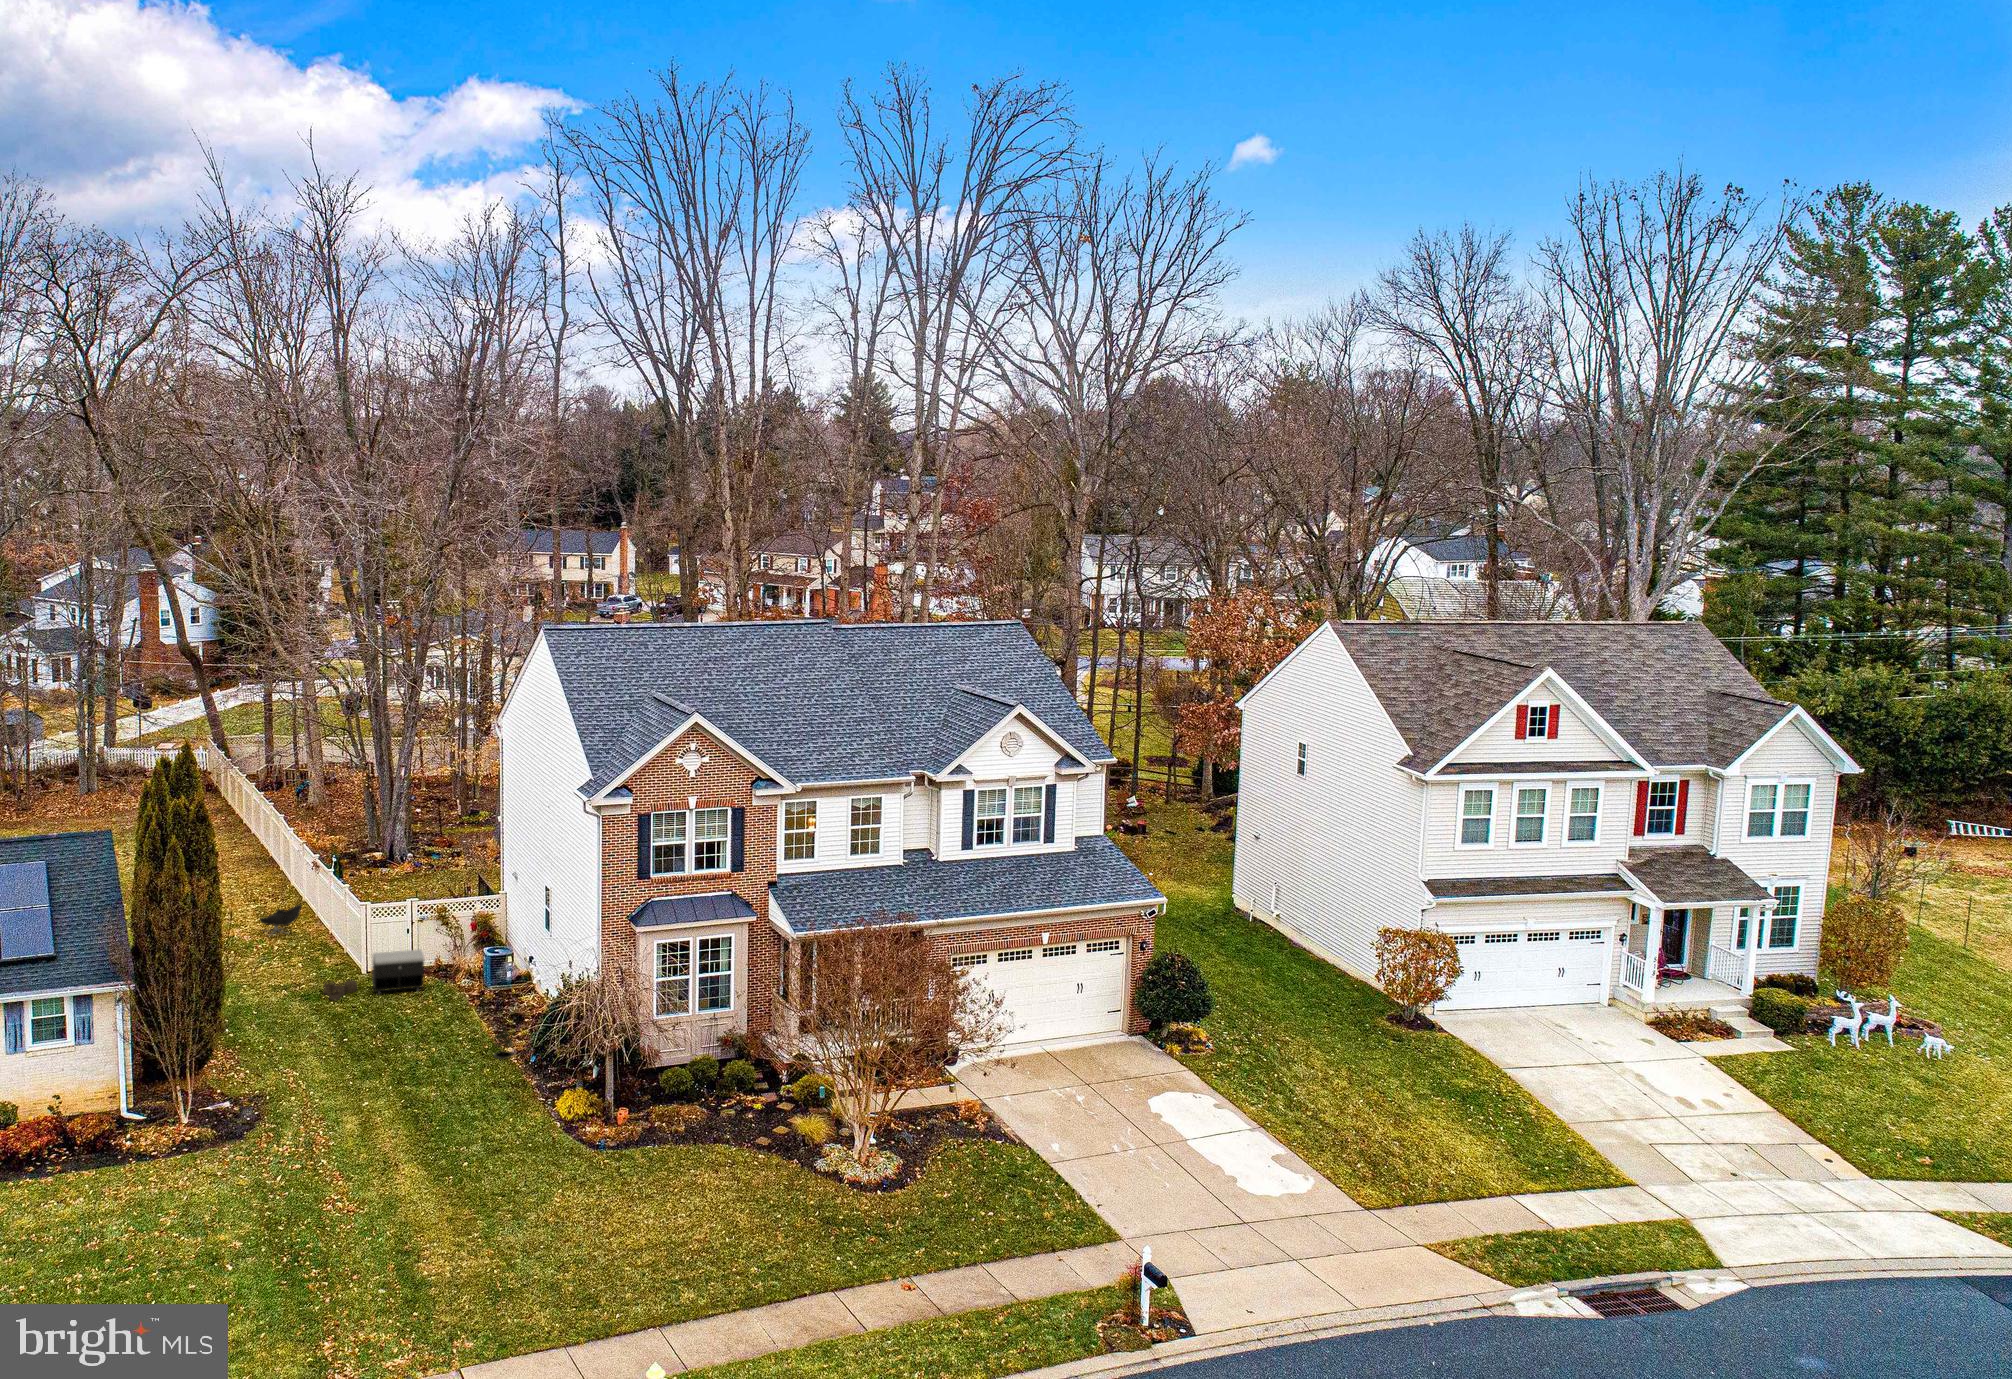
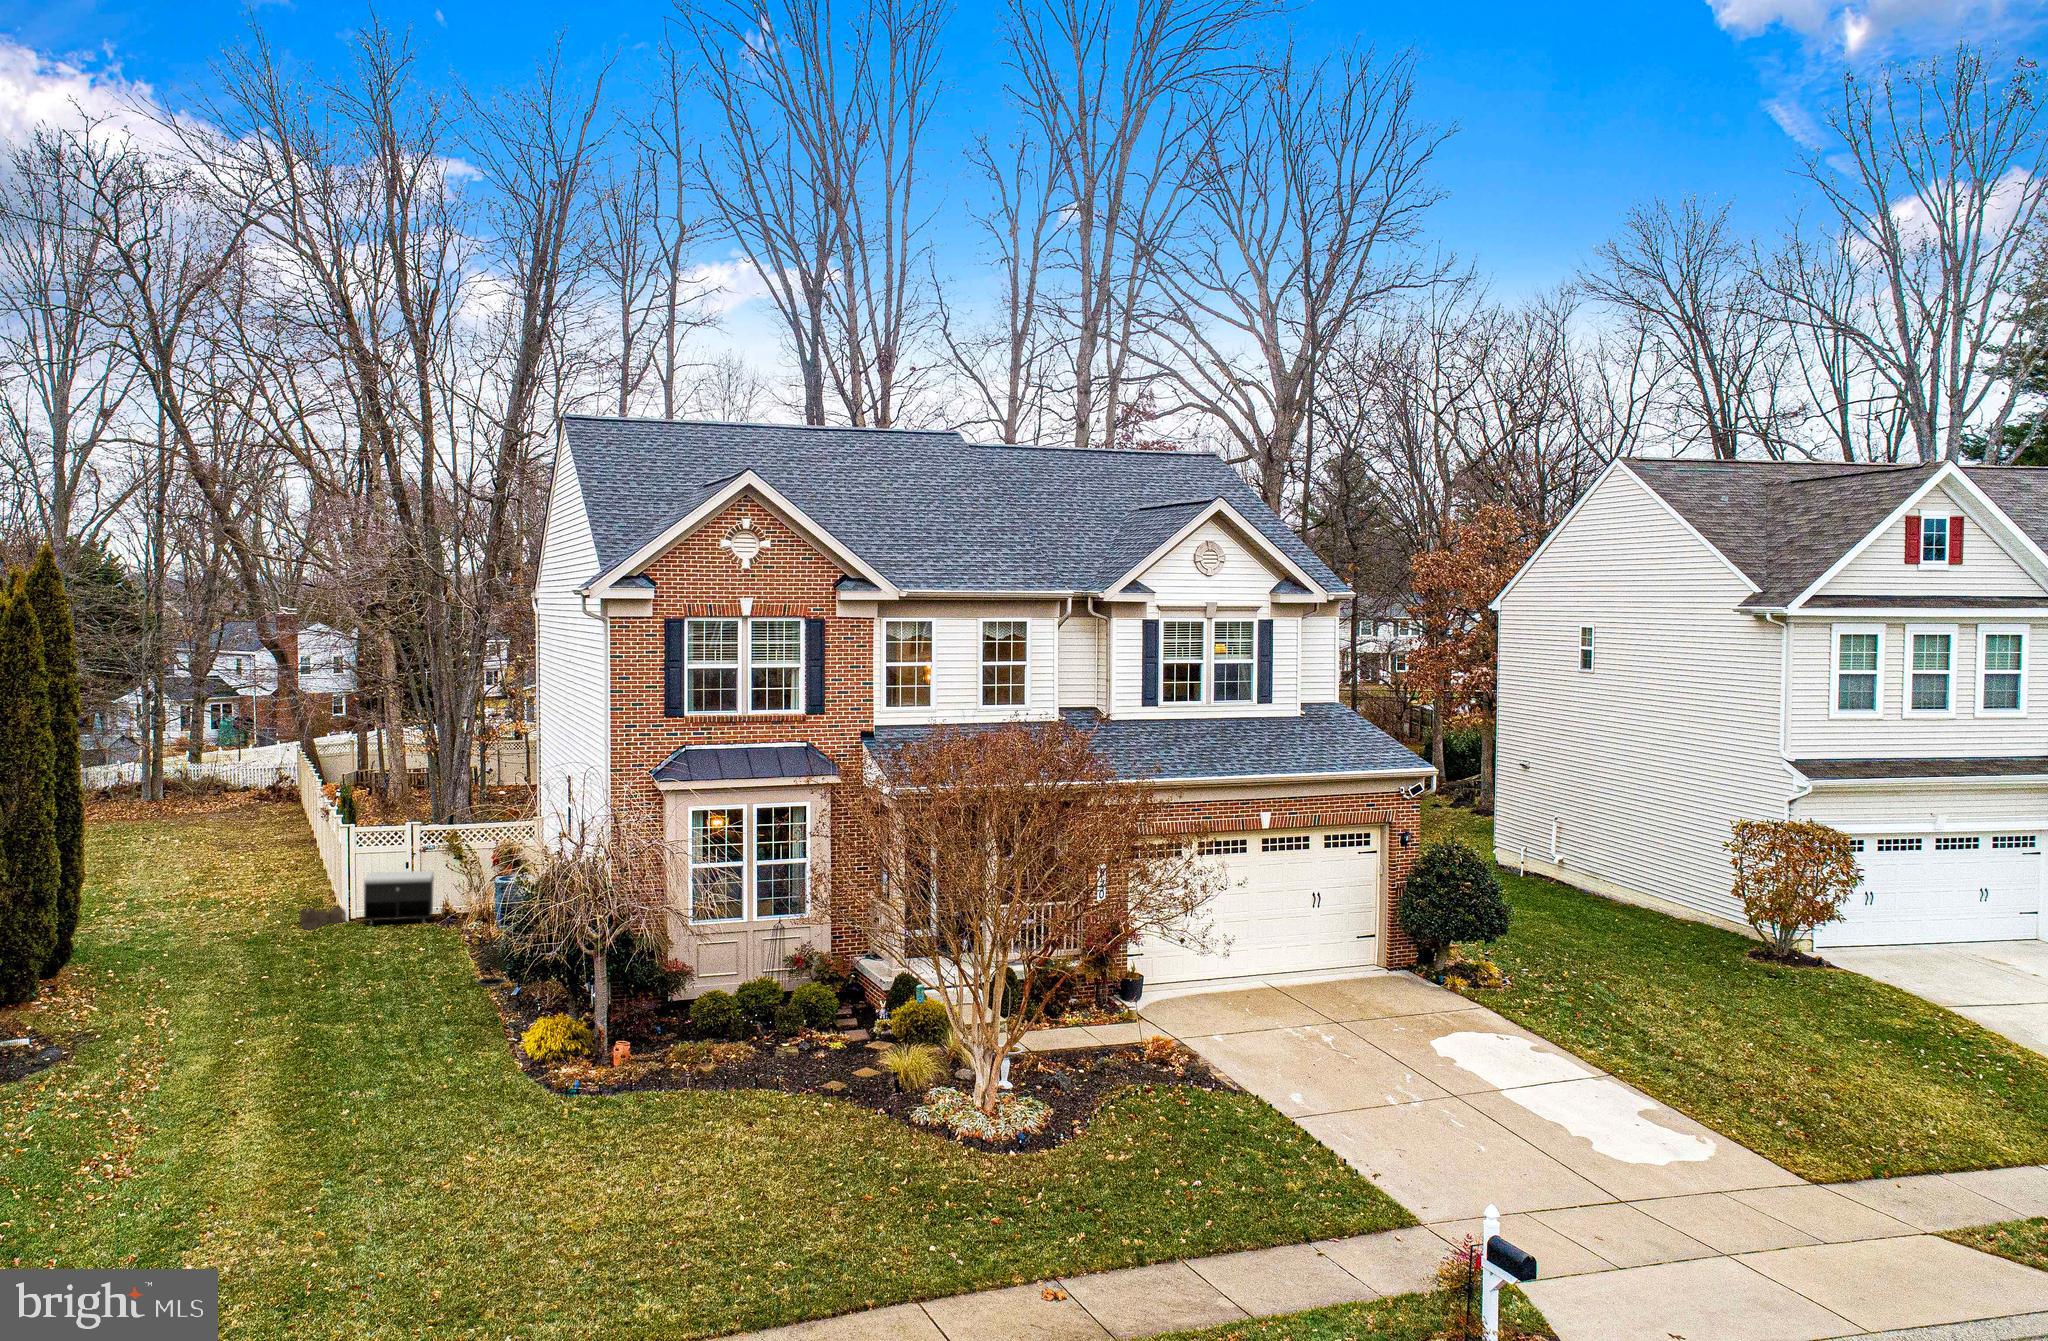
lounge chair: present [259,904,302,932] -> none [269,840,325,878]

